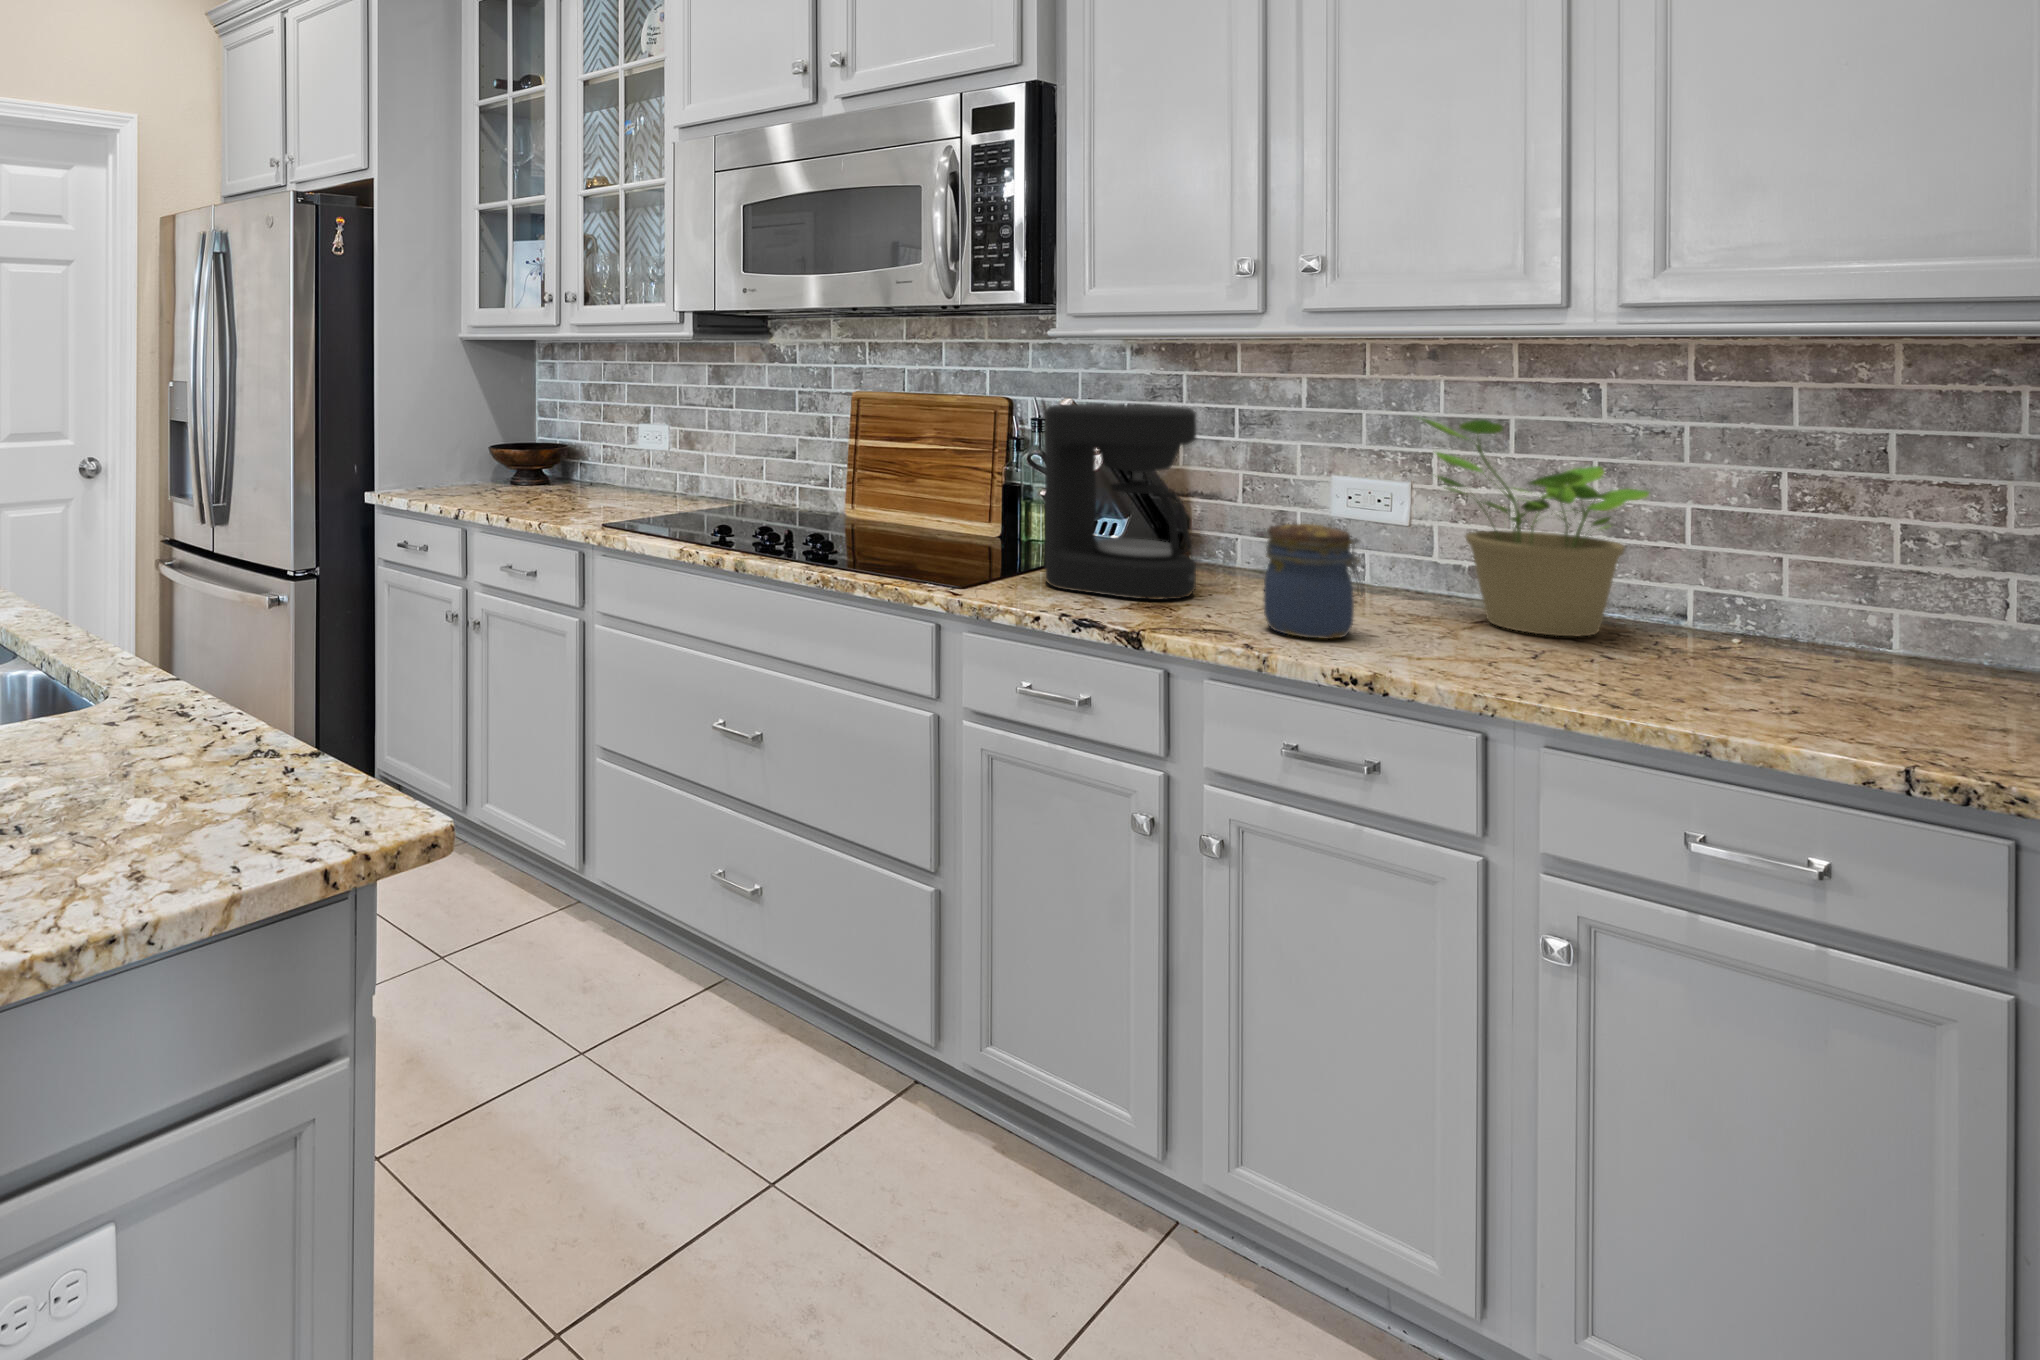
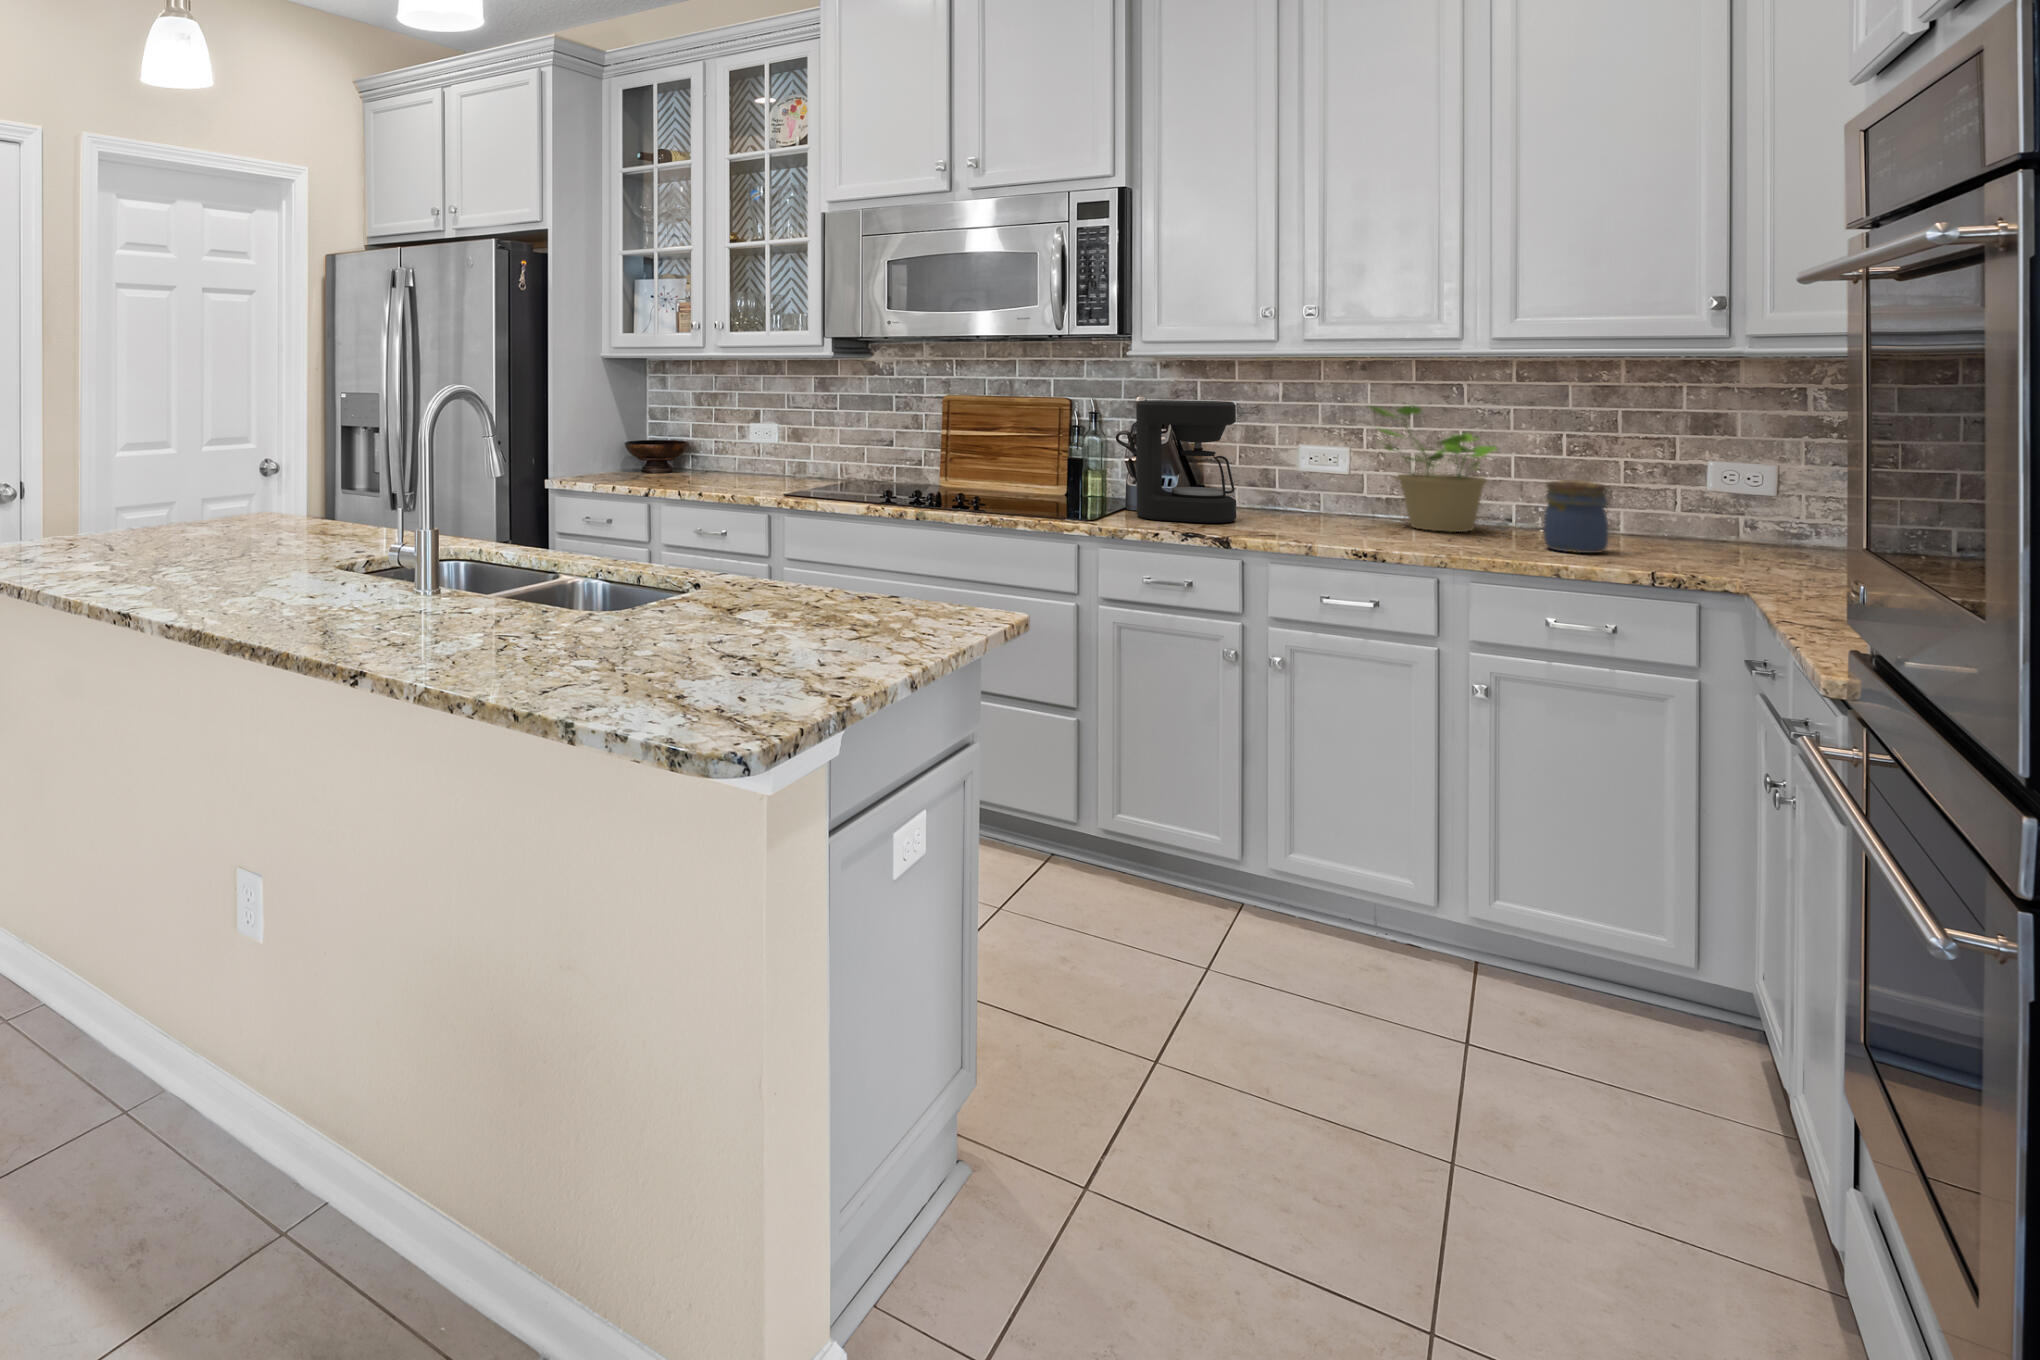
jar: present [1264,524,1362,639] -> present [1544,480,1609,553]

